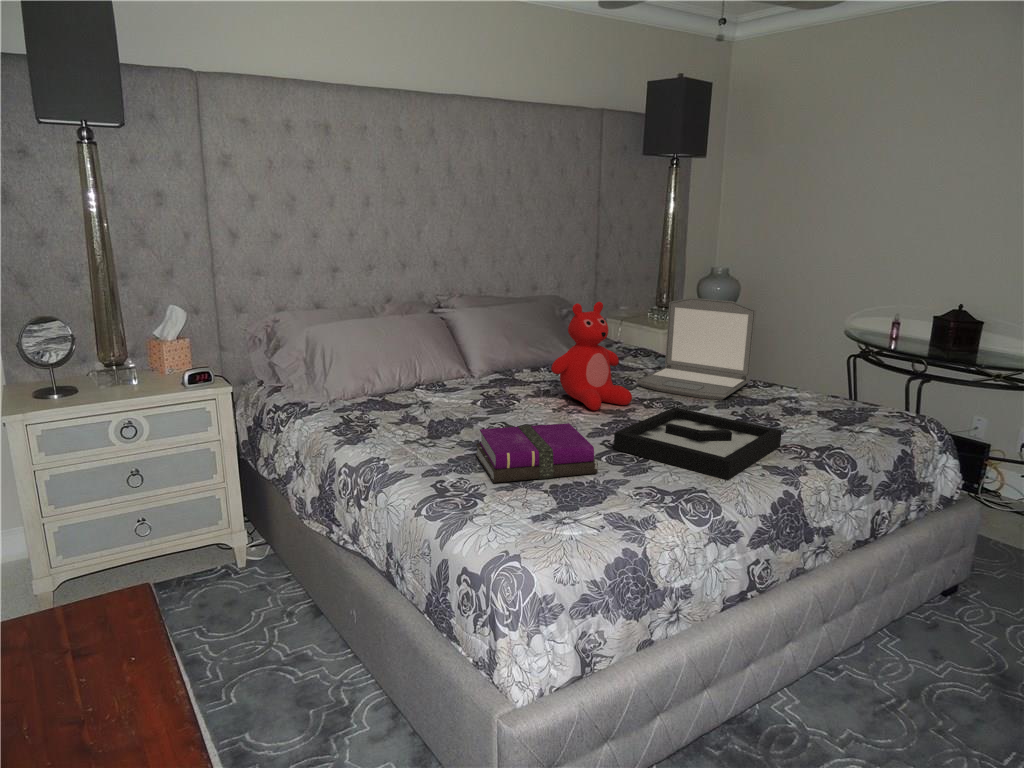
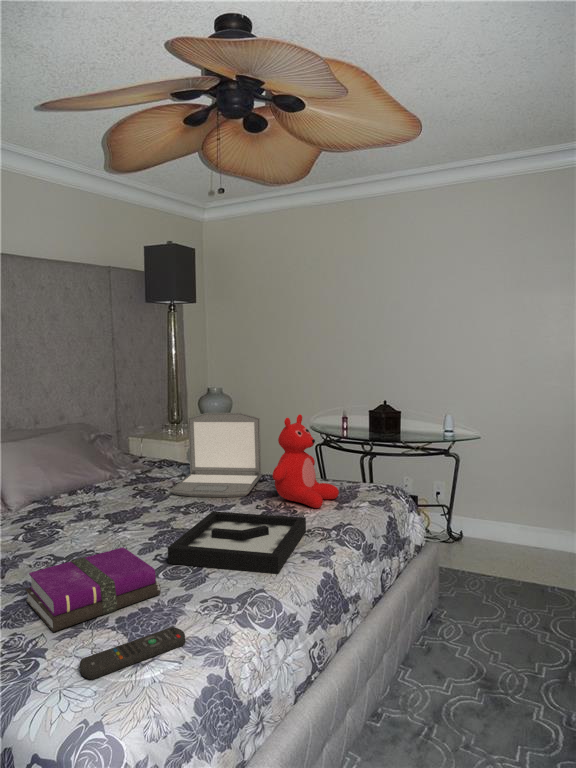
teddy bear: present [551,302,632,410] -> present [273,414,339,508]
remote control: none [509,501,609,524] -> present [80,627,185,679]

